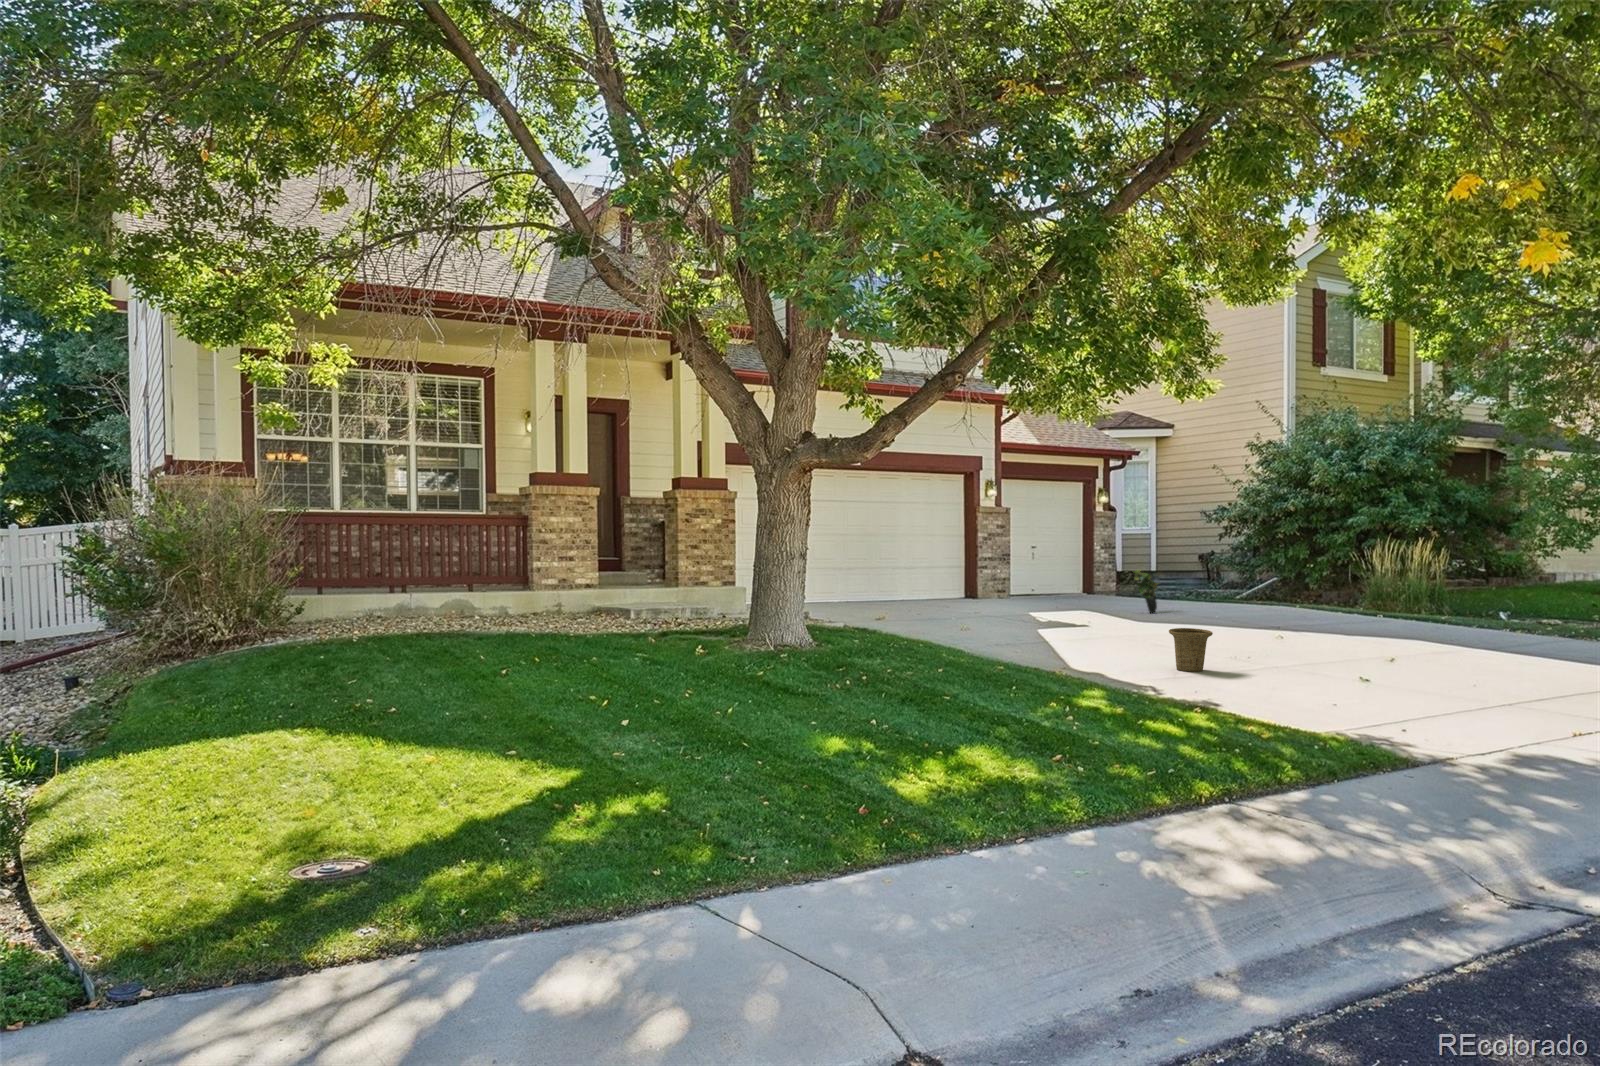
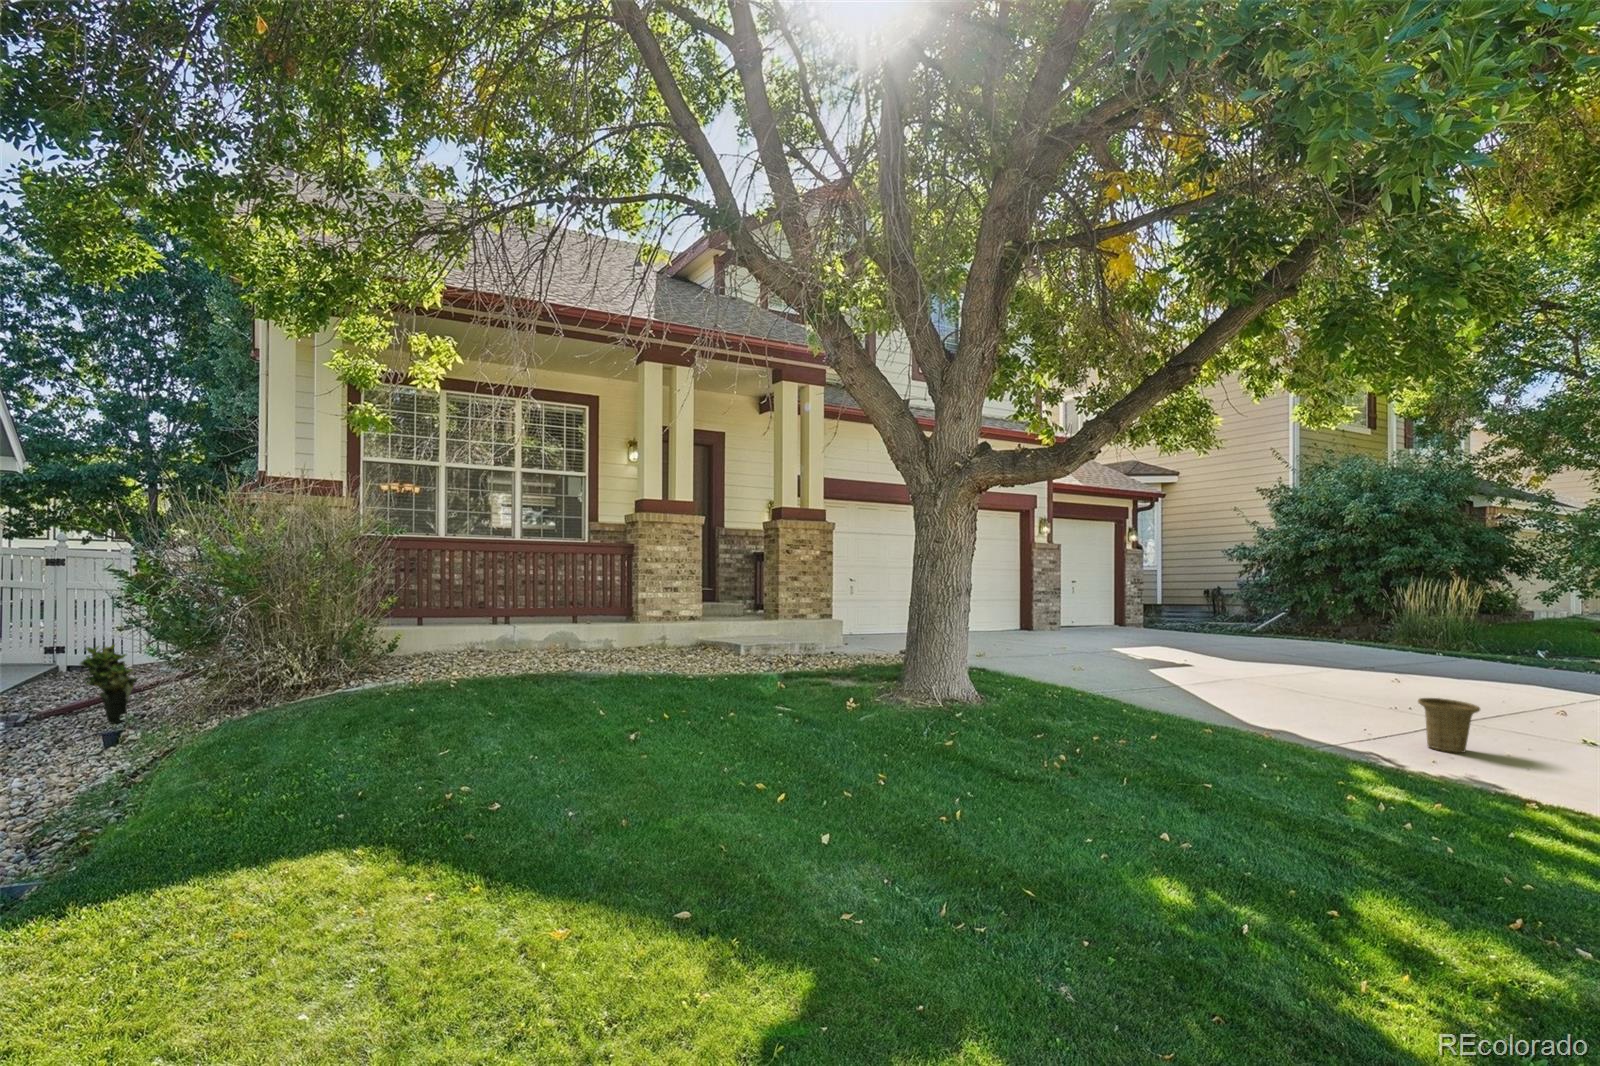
potted plant: present [1134,570,1158,614] -> present [80,645,137,724]

